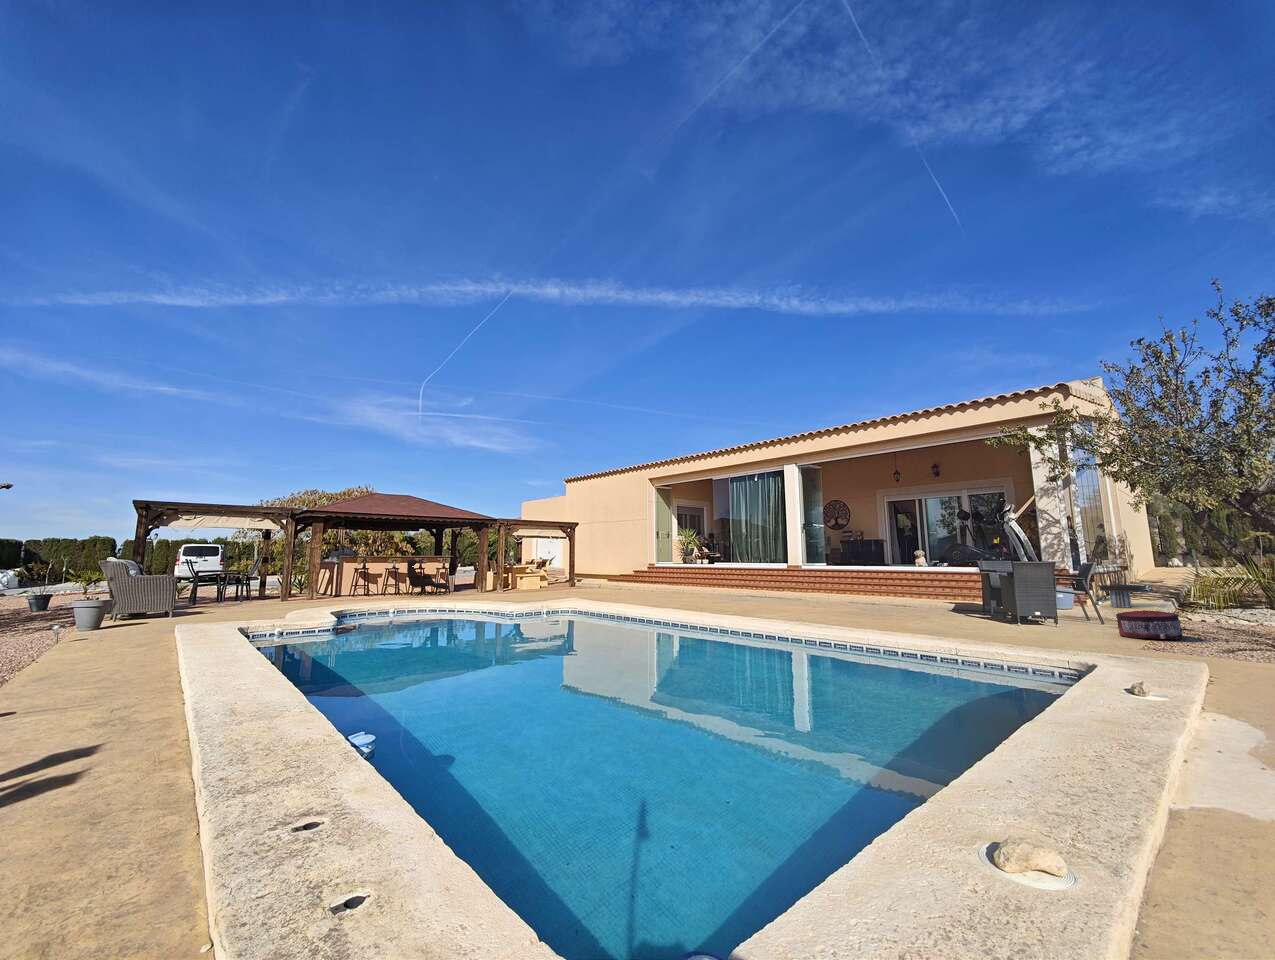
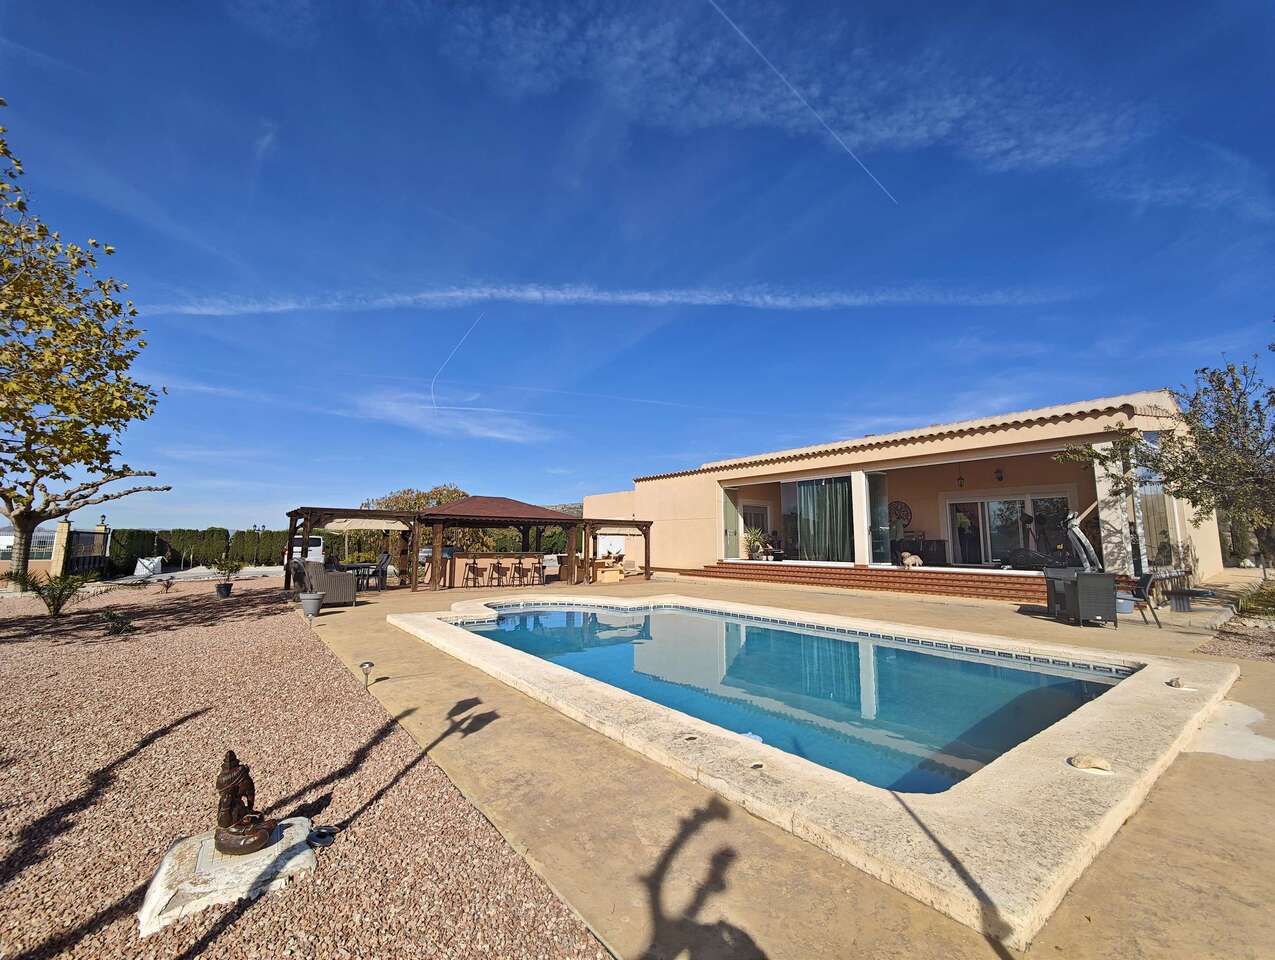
lounge chair: present [407,559,449,595] -> none [508,555,544,586]
pouf: present [1116,610,1183,640] -> none [1171,617,1234,644]

